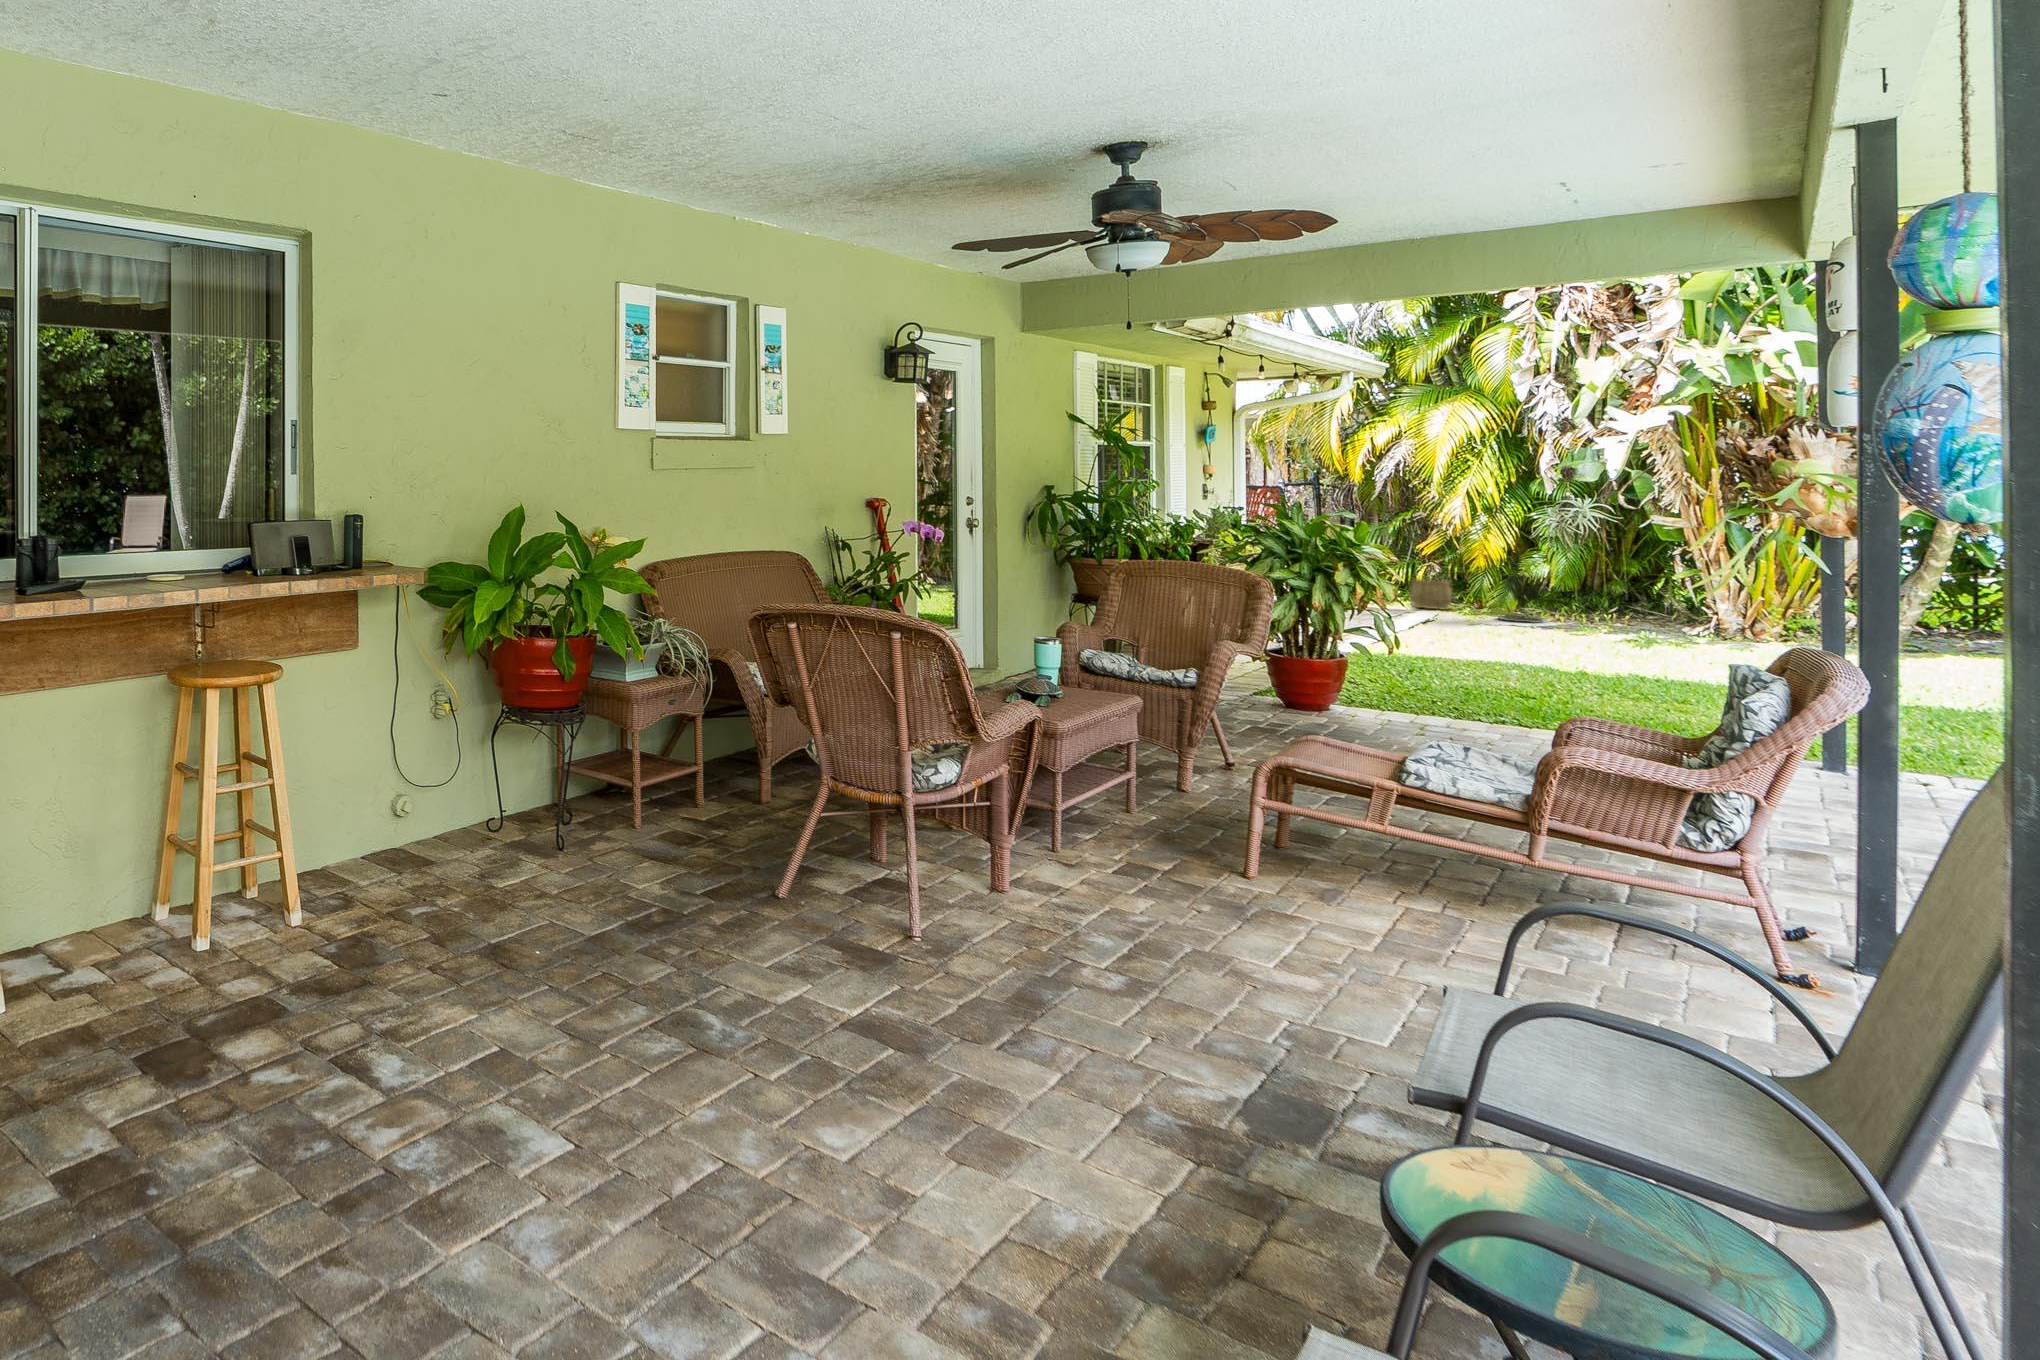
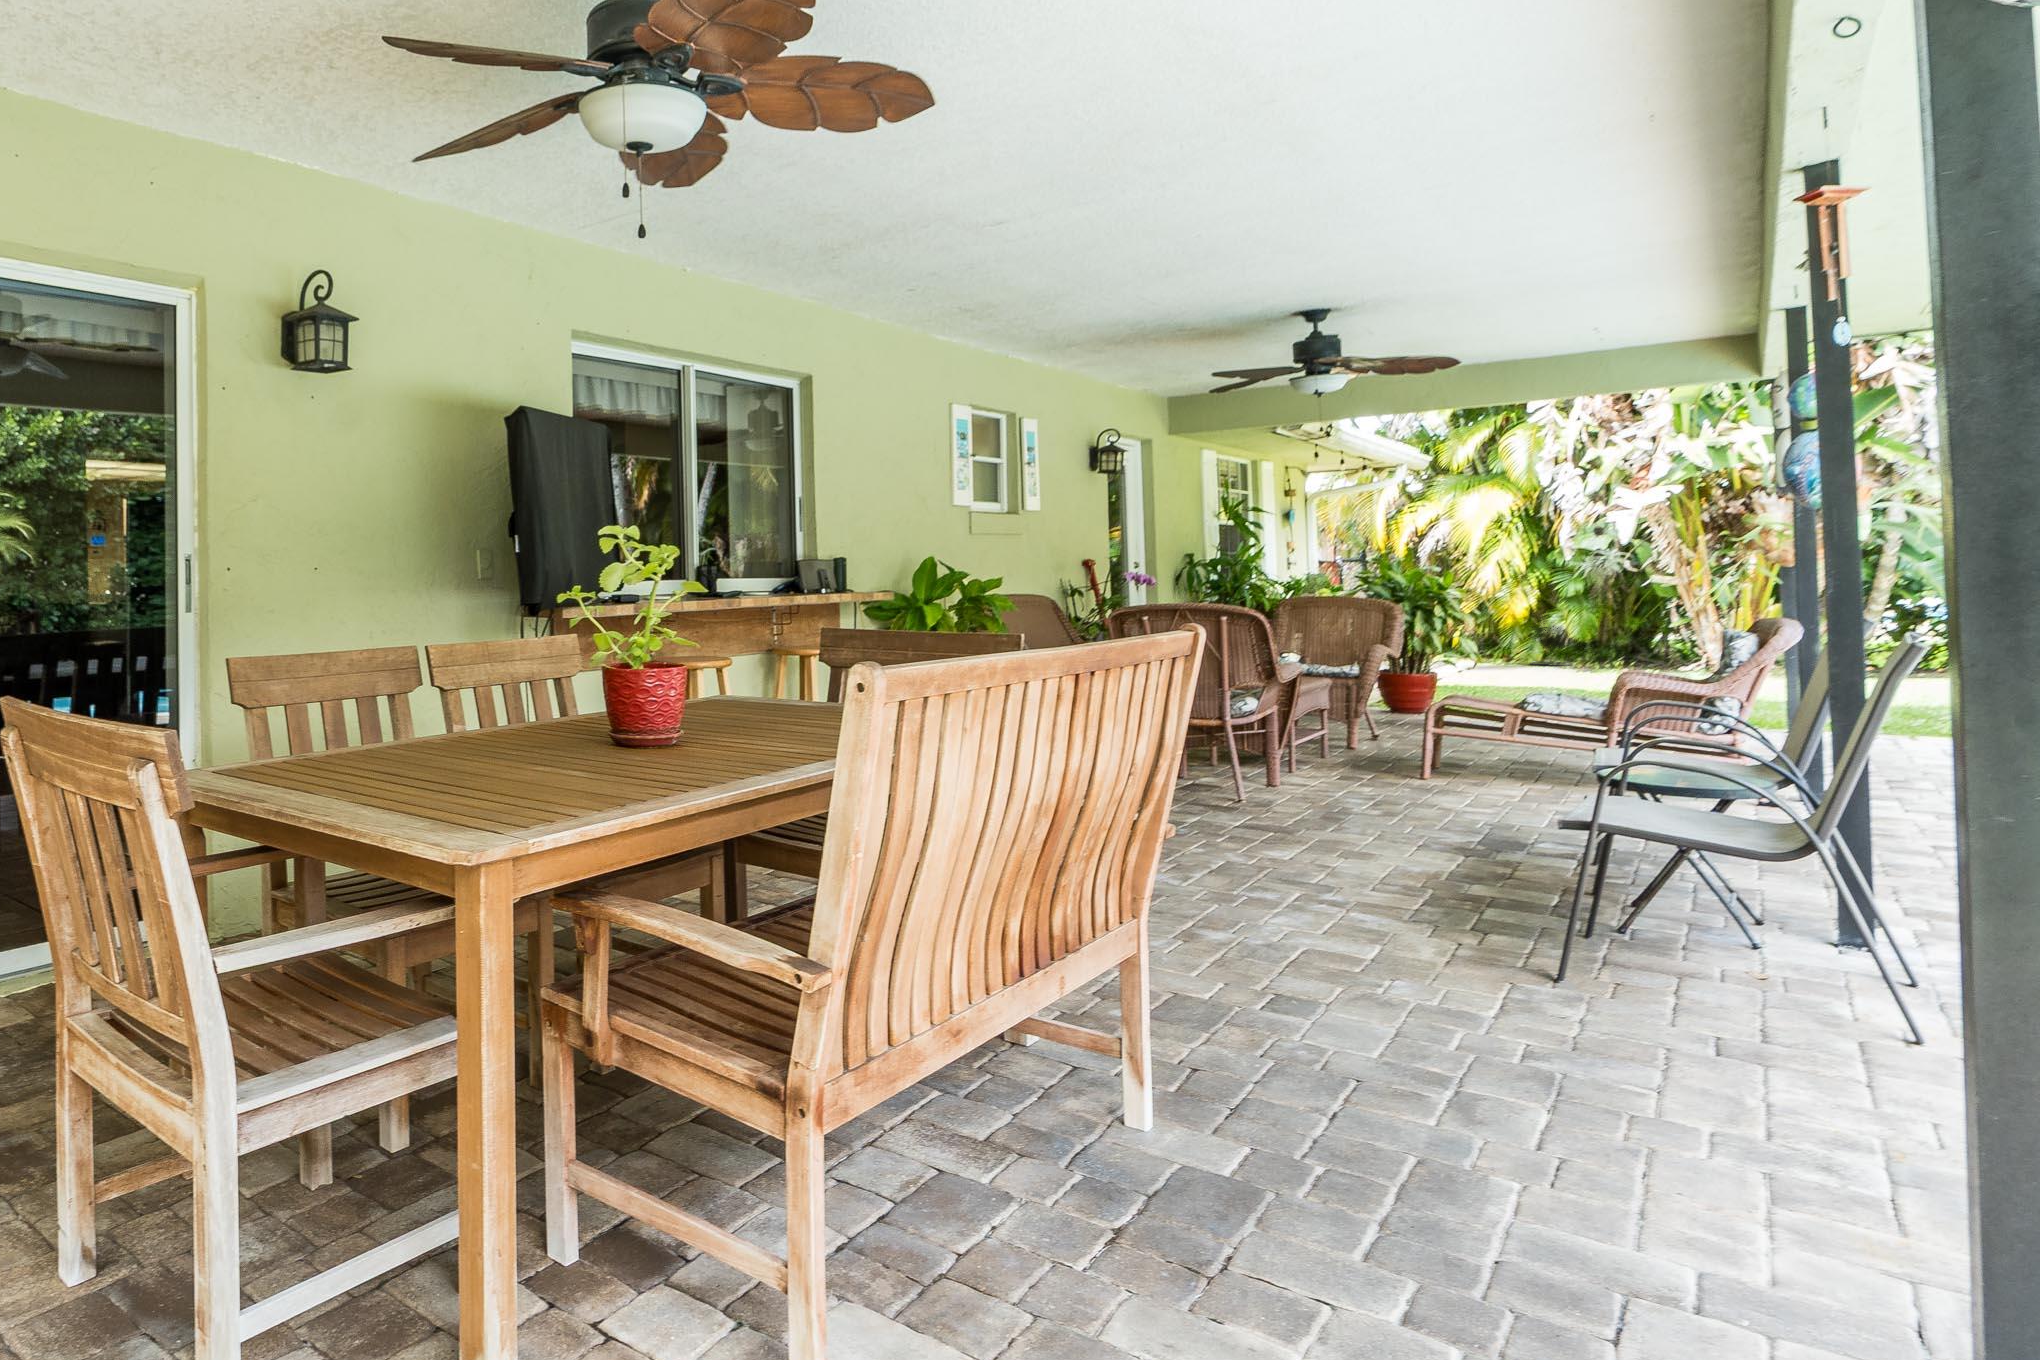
wooden bucket: present [1410,579,1451,610] -> none [1454,634,1493,660]

